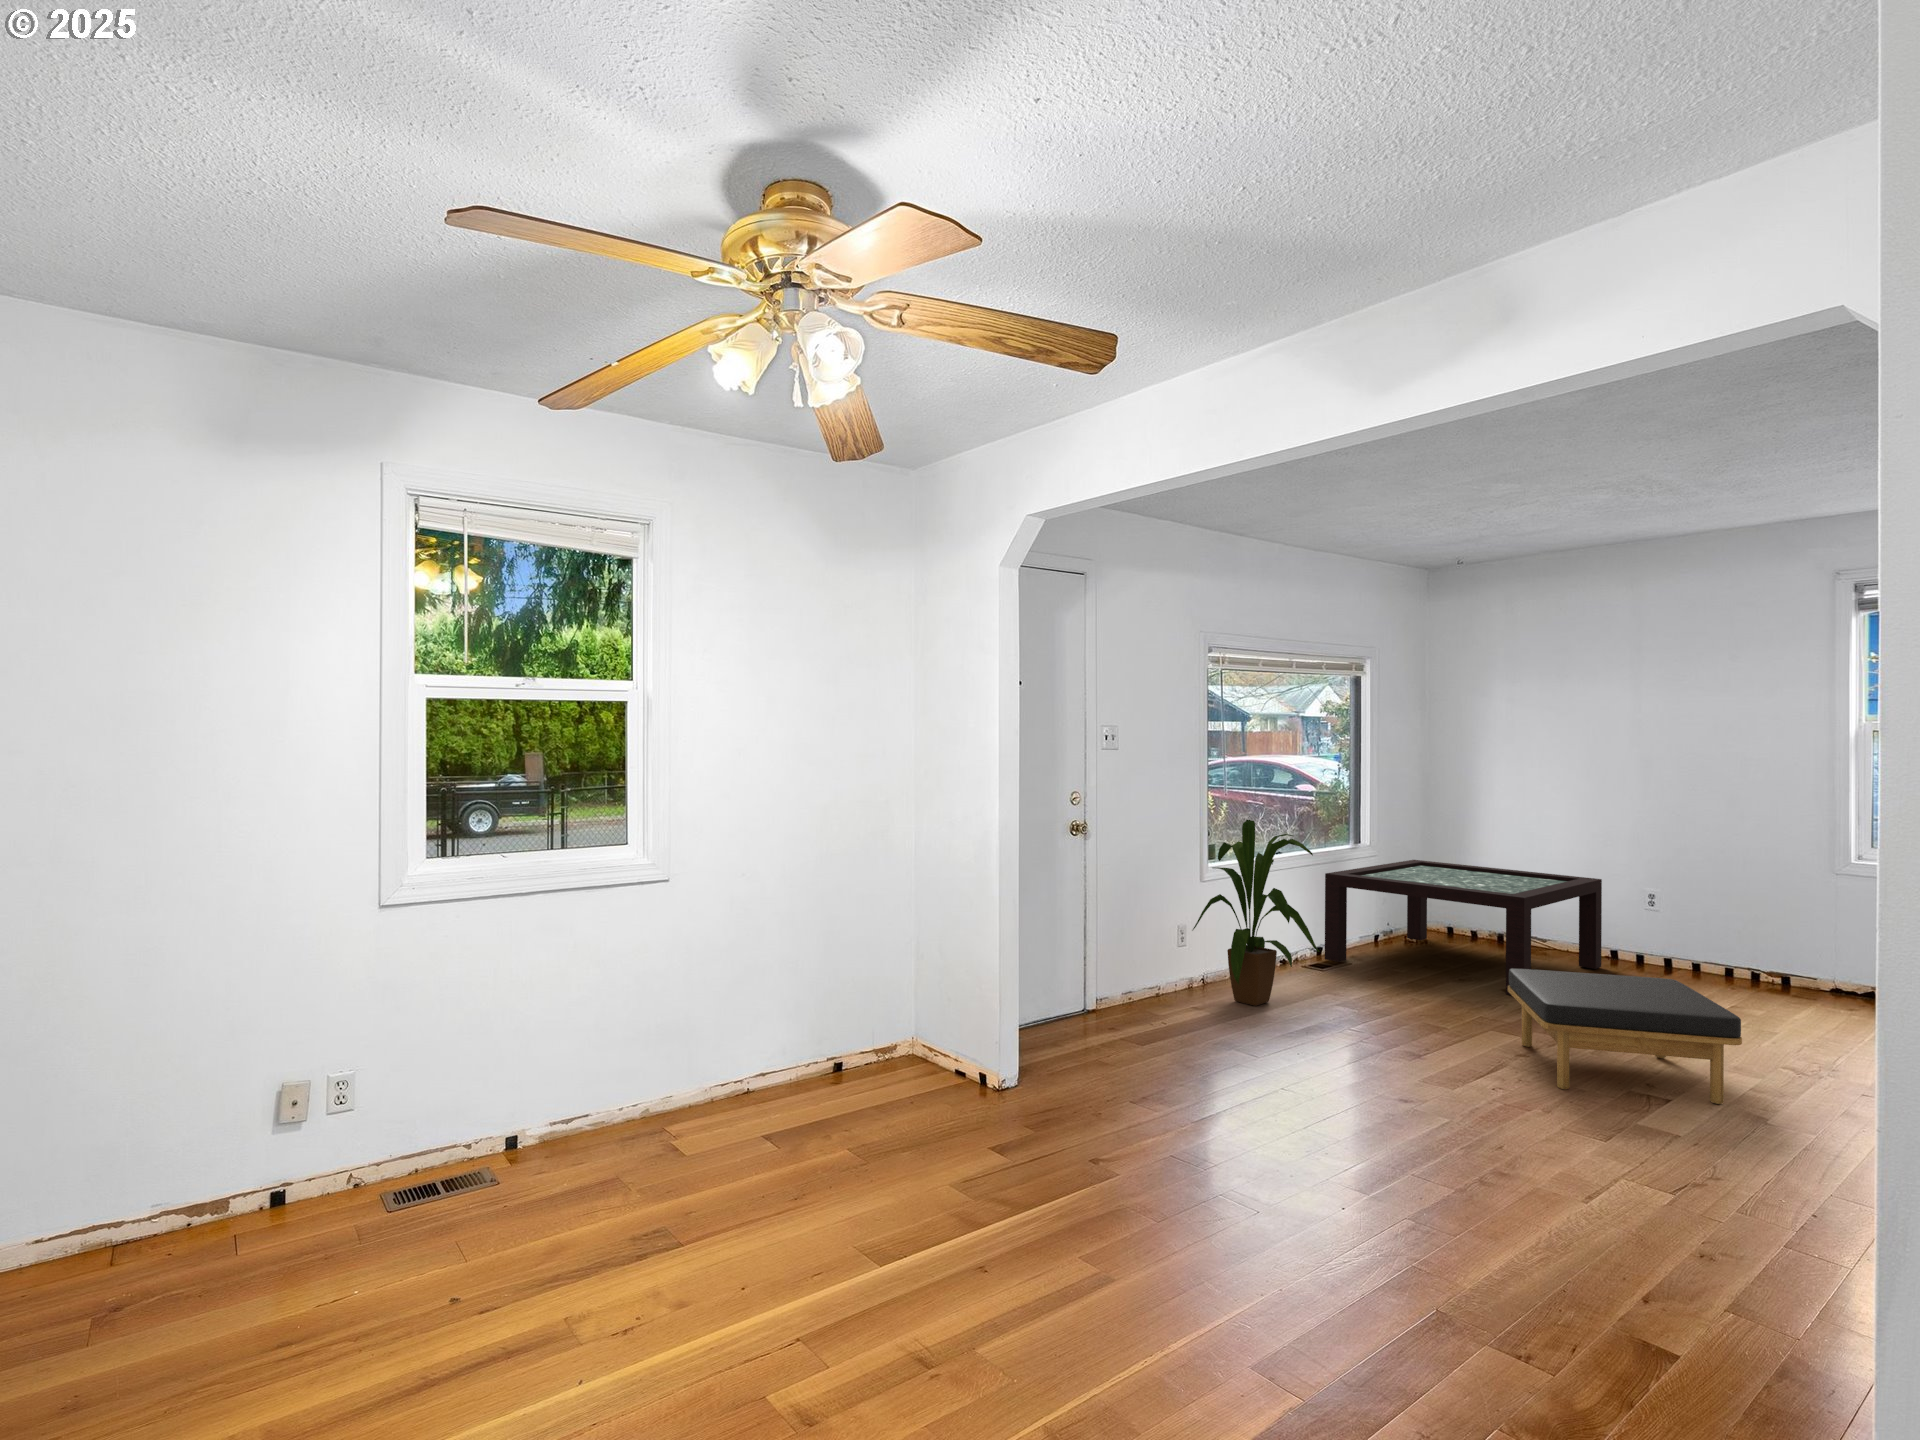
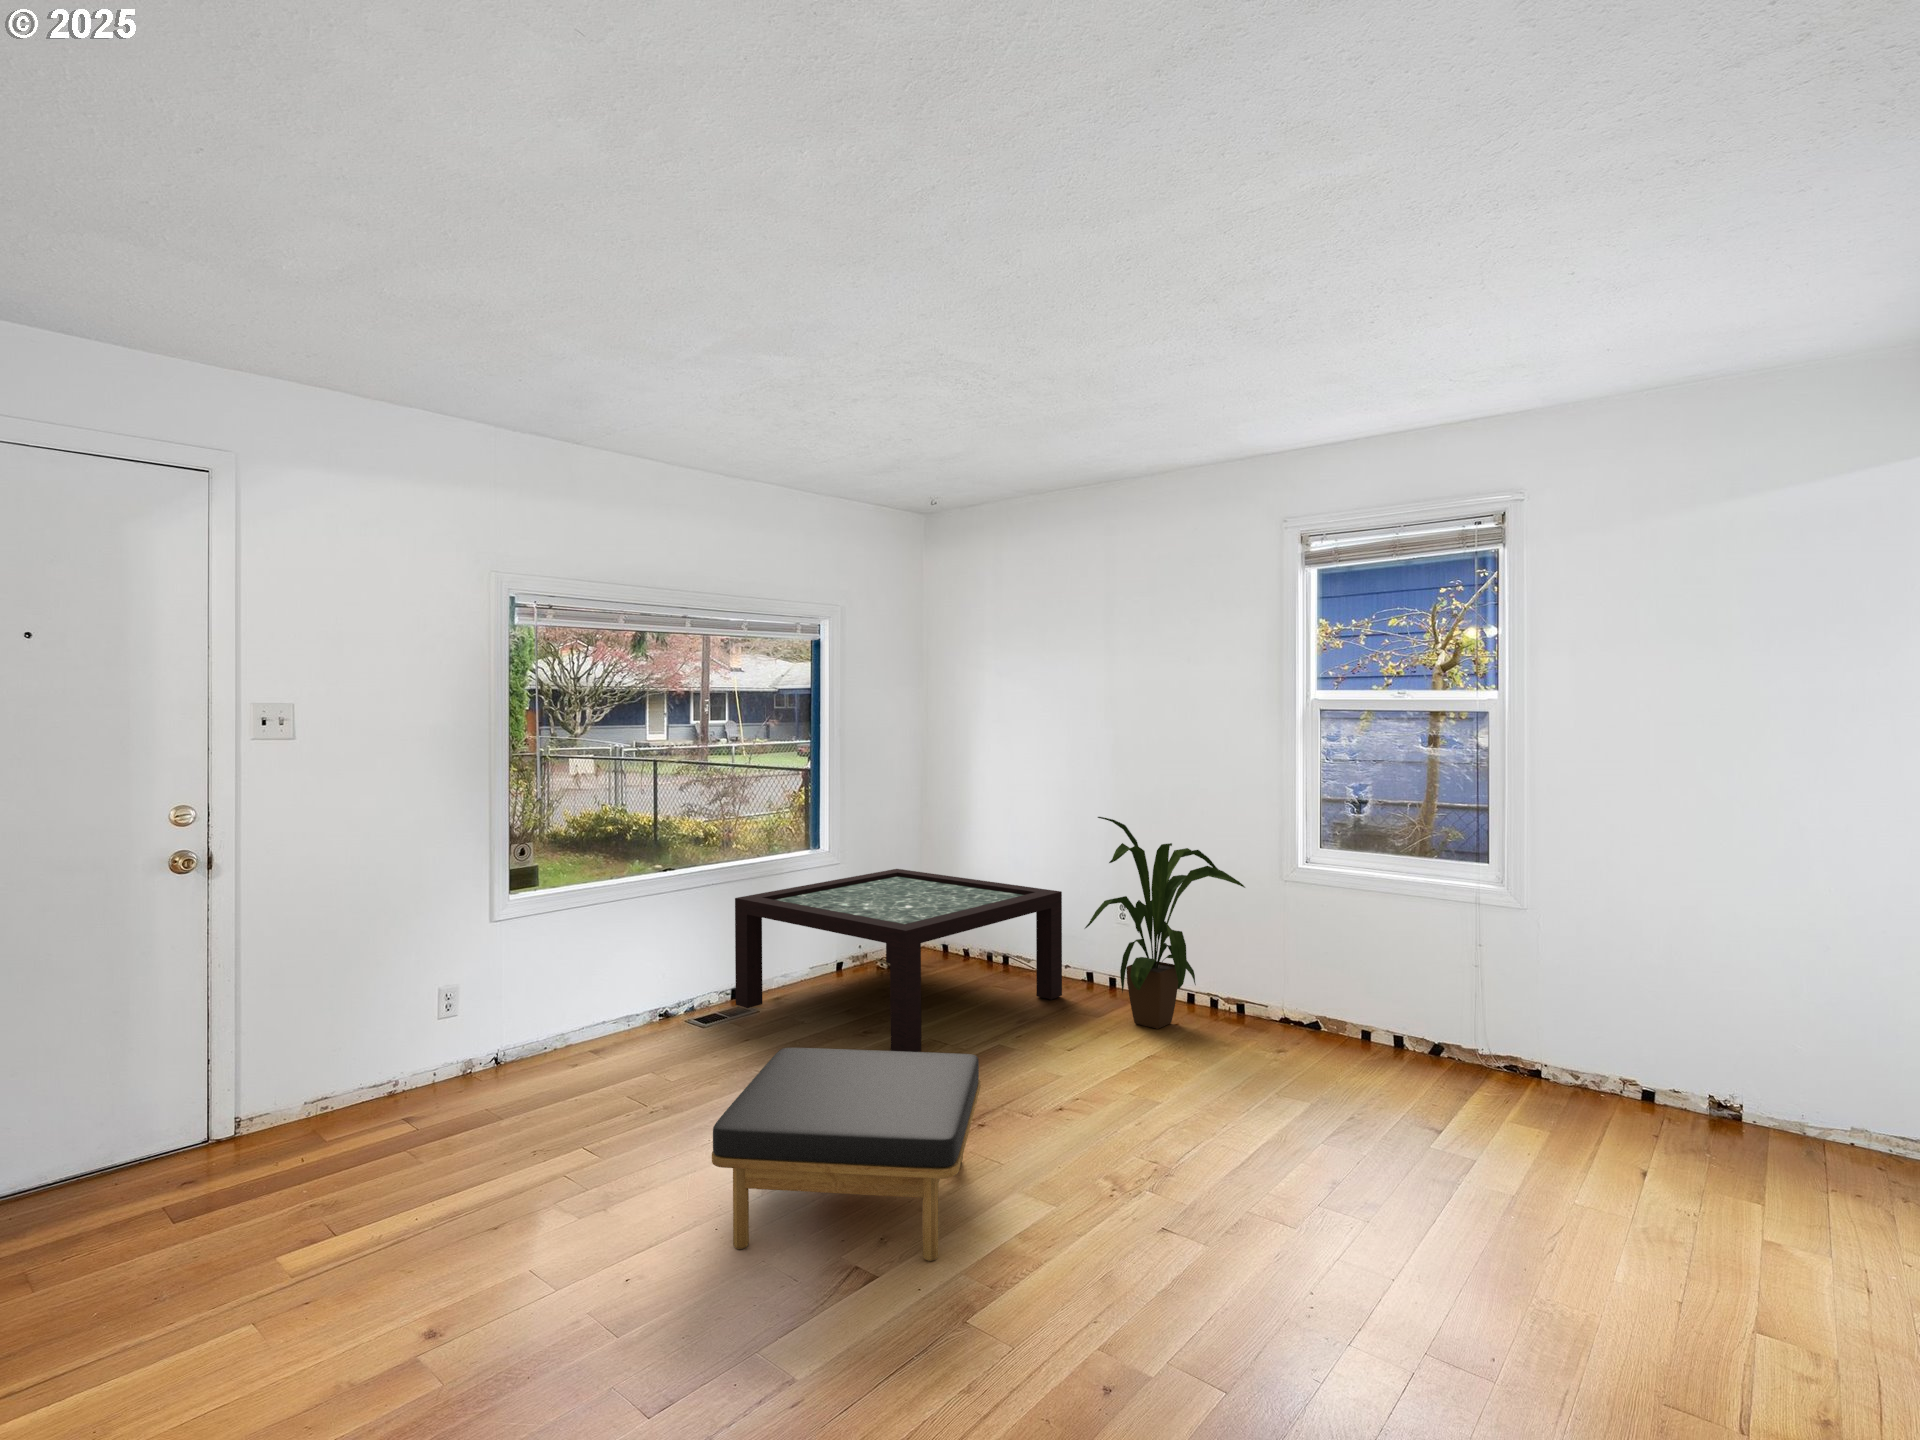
house plant: present [1193,820,1319,1006] -> present [1085,817,1245,1029]

